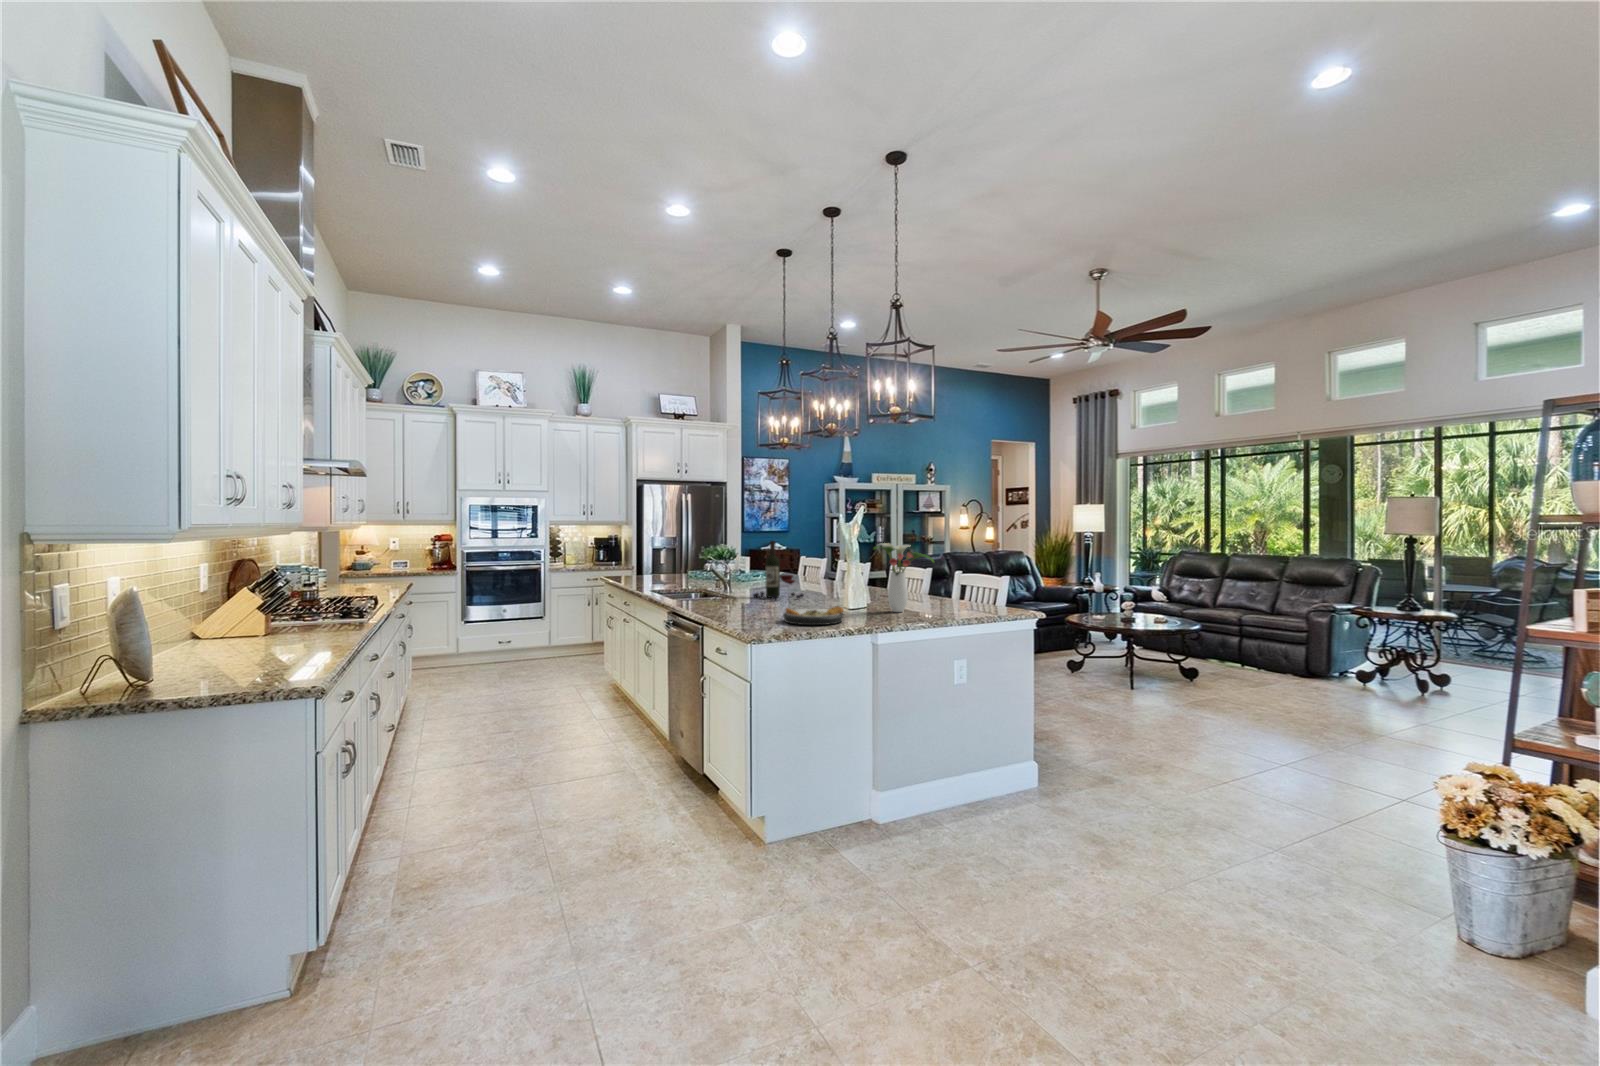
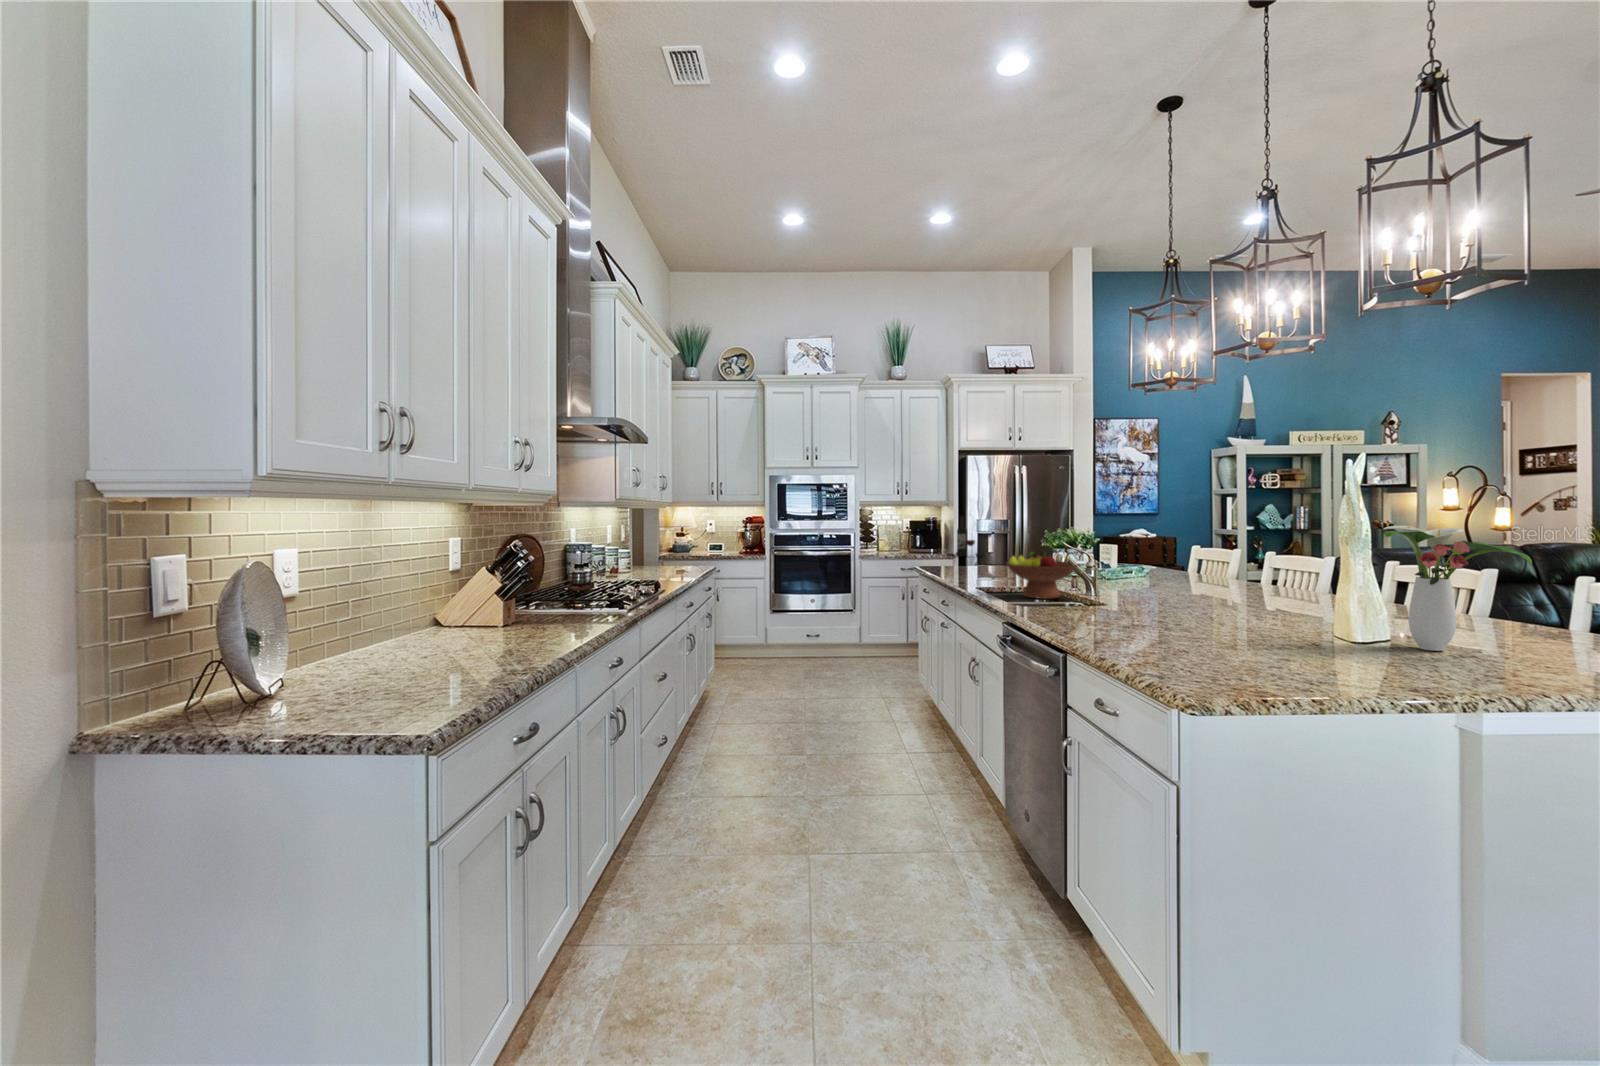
wine bottle: present [753,541,804,600] -> present [948,516,983,557]
fruit bowl: none [670,562,721,596] -> present [1006,552,1078,599]
plate: present [783,606,843,625] -> none [1205,631,1331,668]

